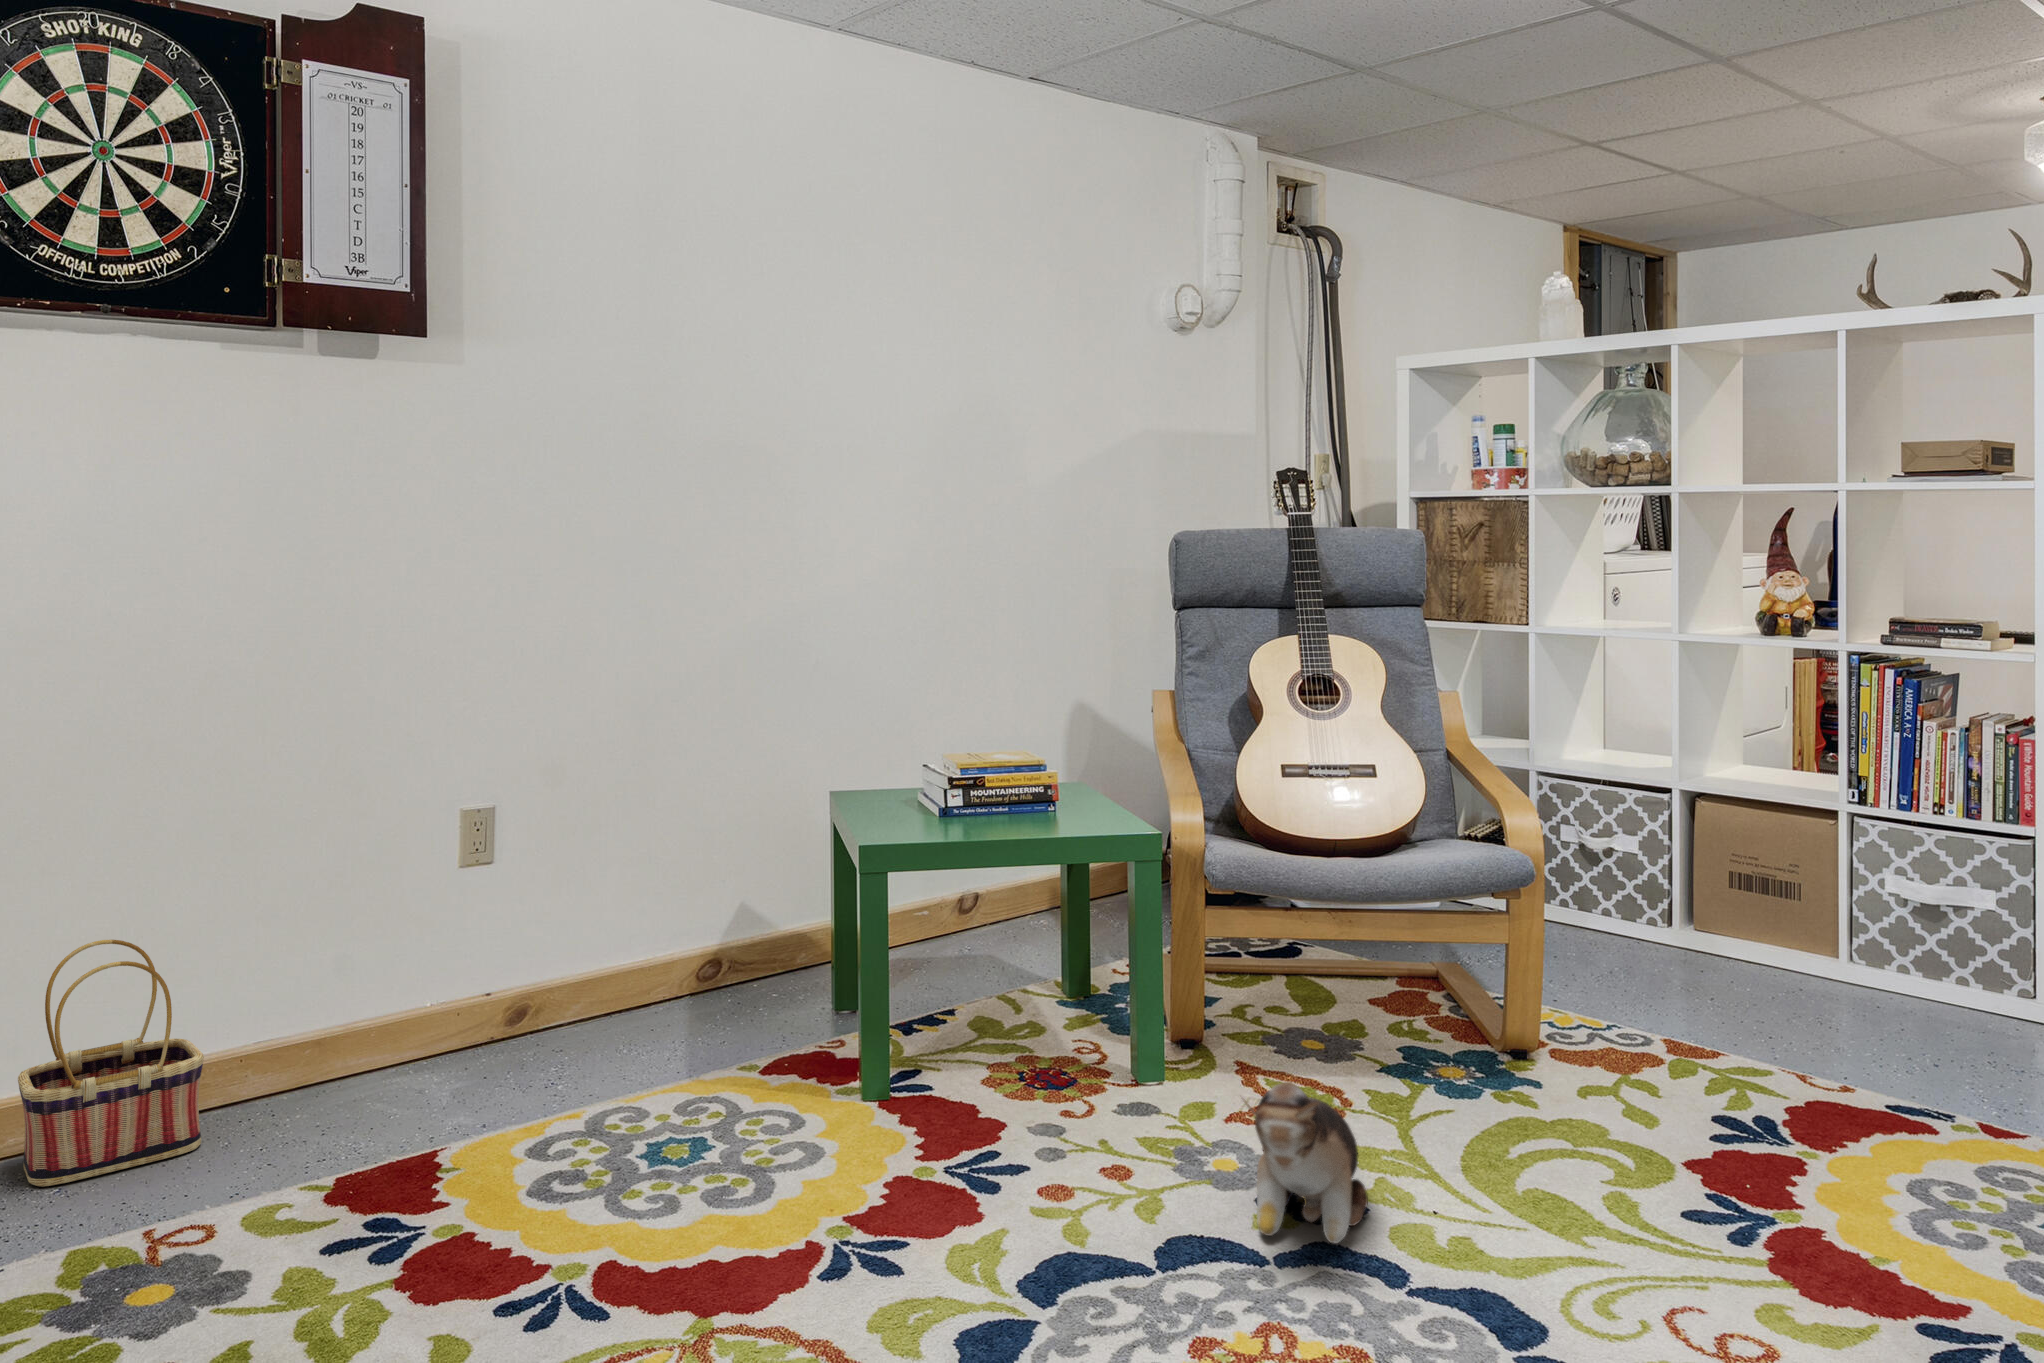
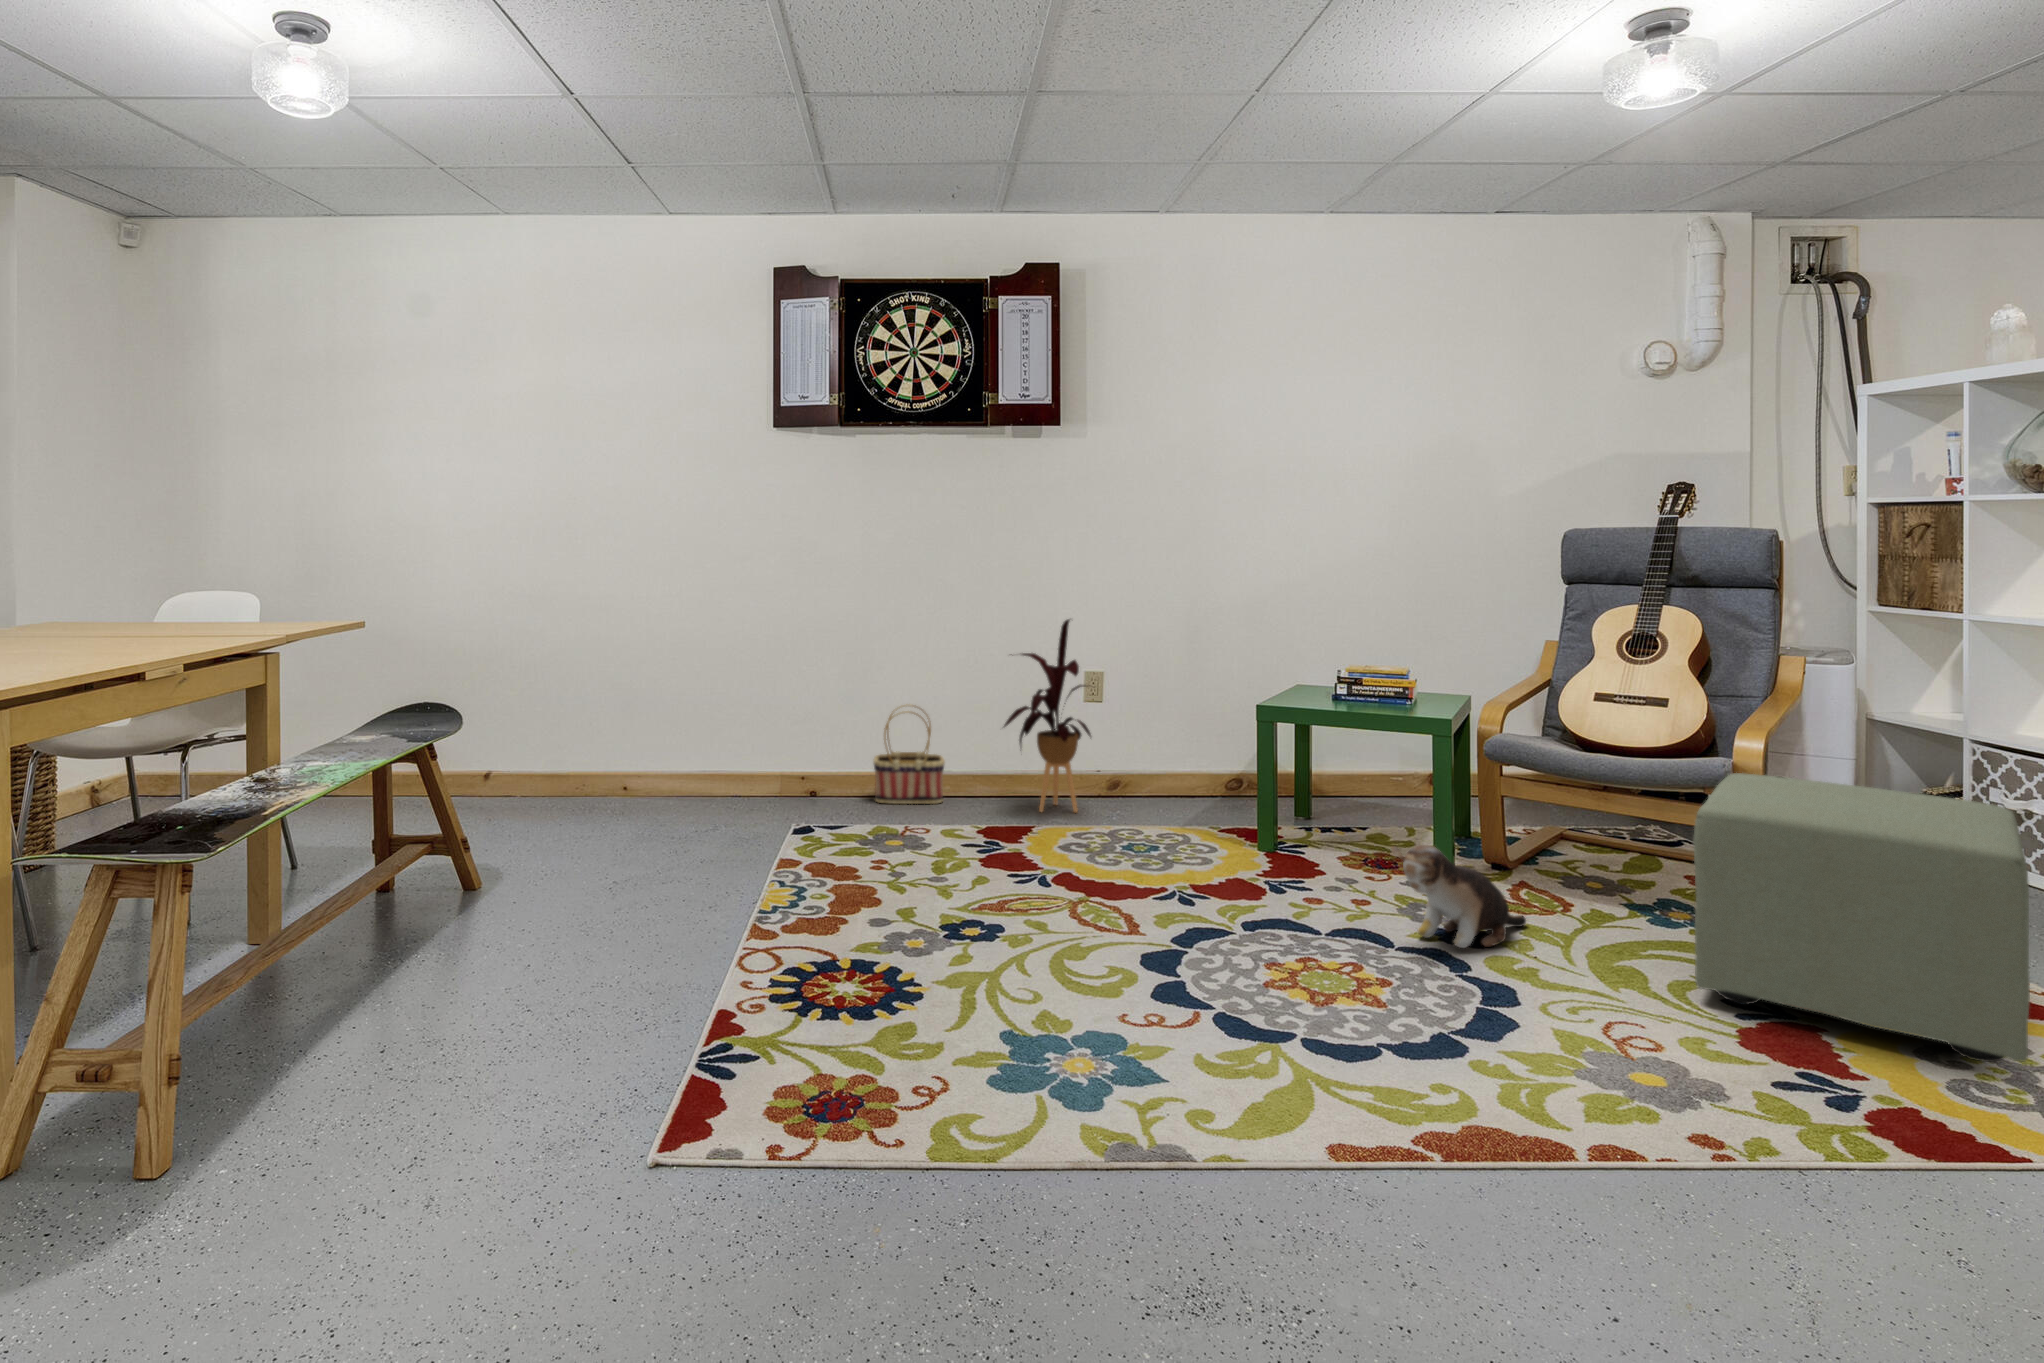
house plant: none [338,721,542,1118] -> present [1004,619,1091,812]
ottoman: none [1539,877,2016,1241] -> present [1693,773,2030,1062]

